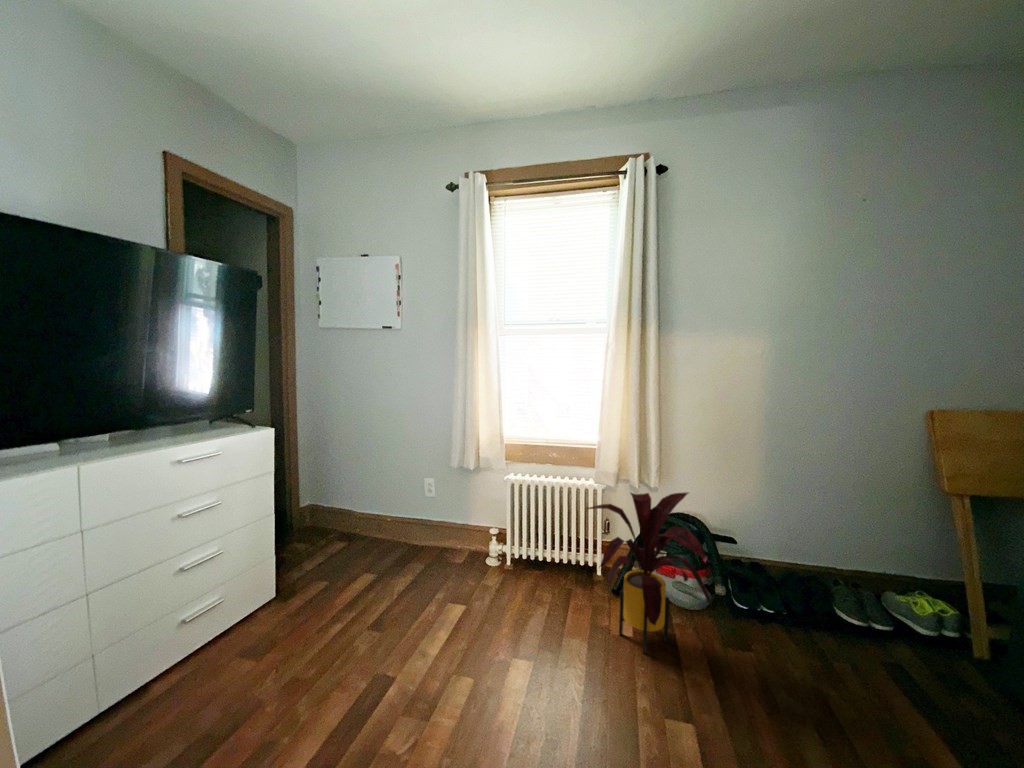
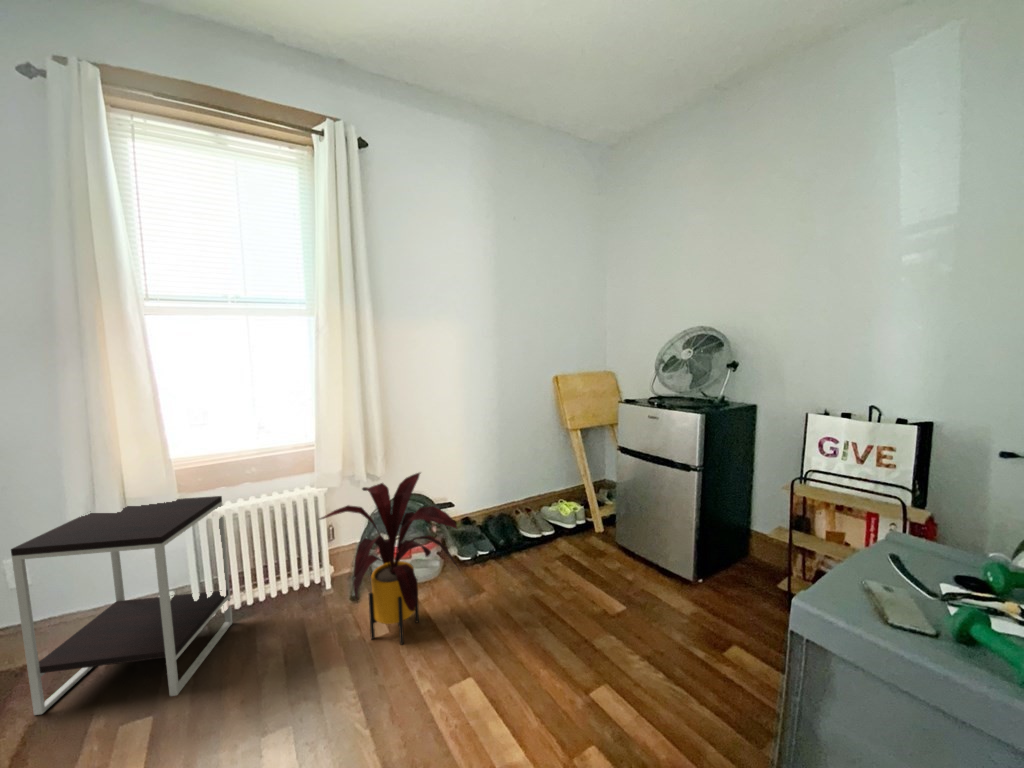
side table: none [428,460,530,602] -> present [11,496,232,715]

